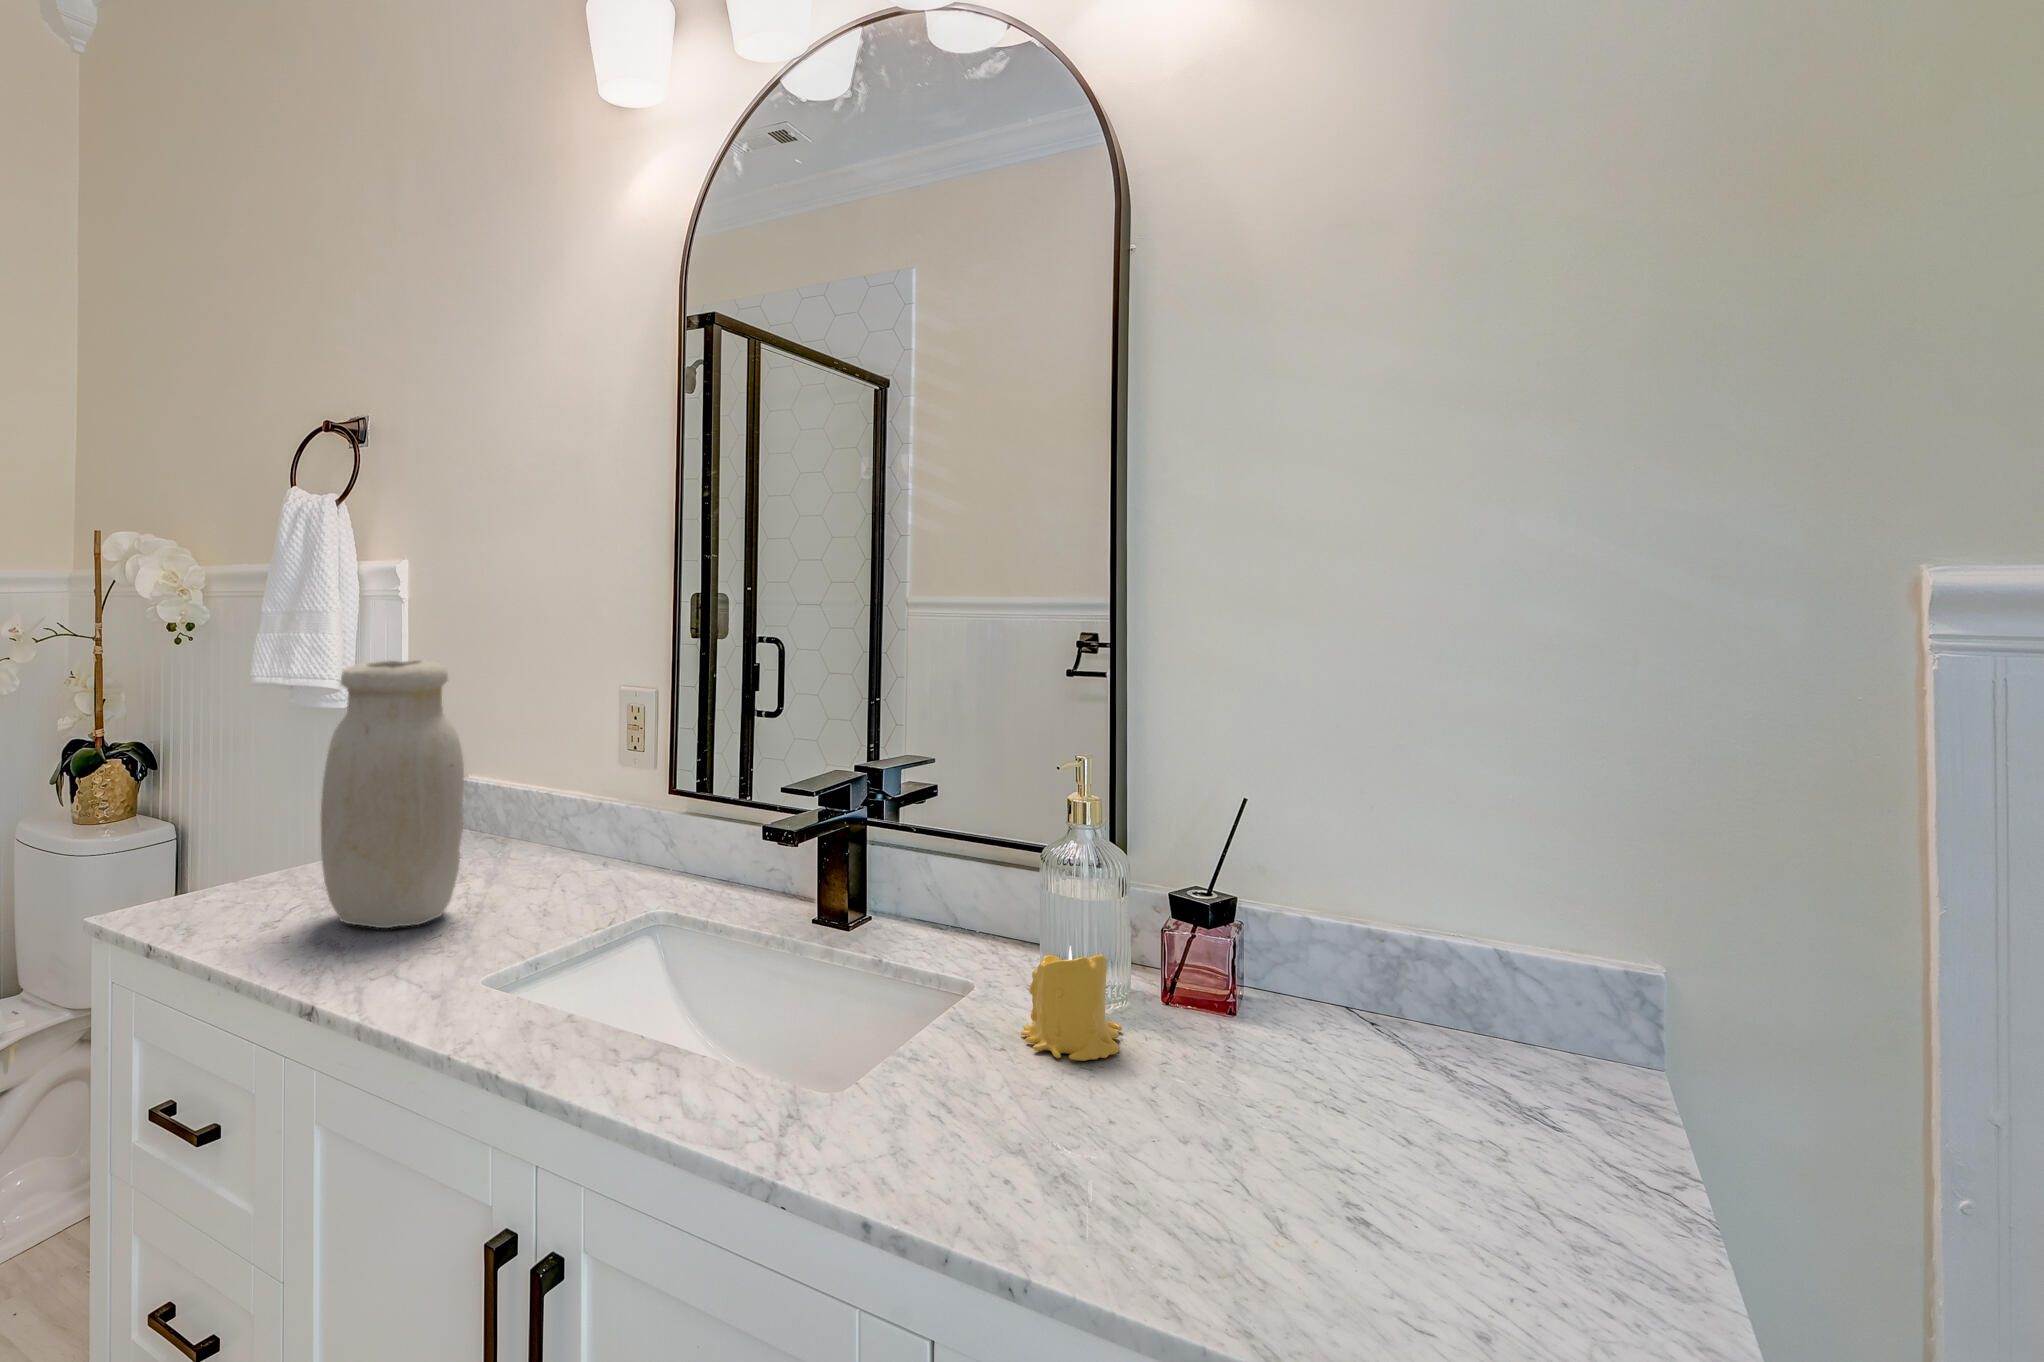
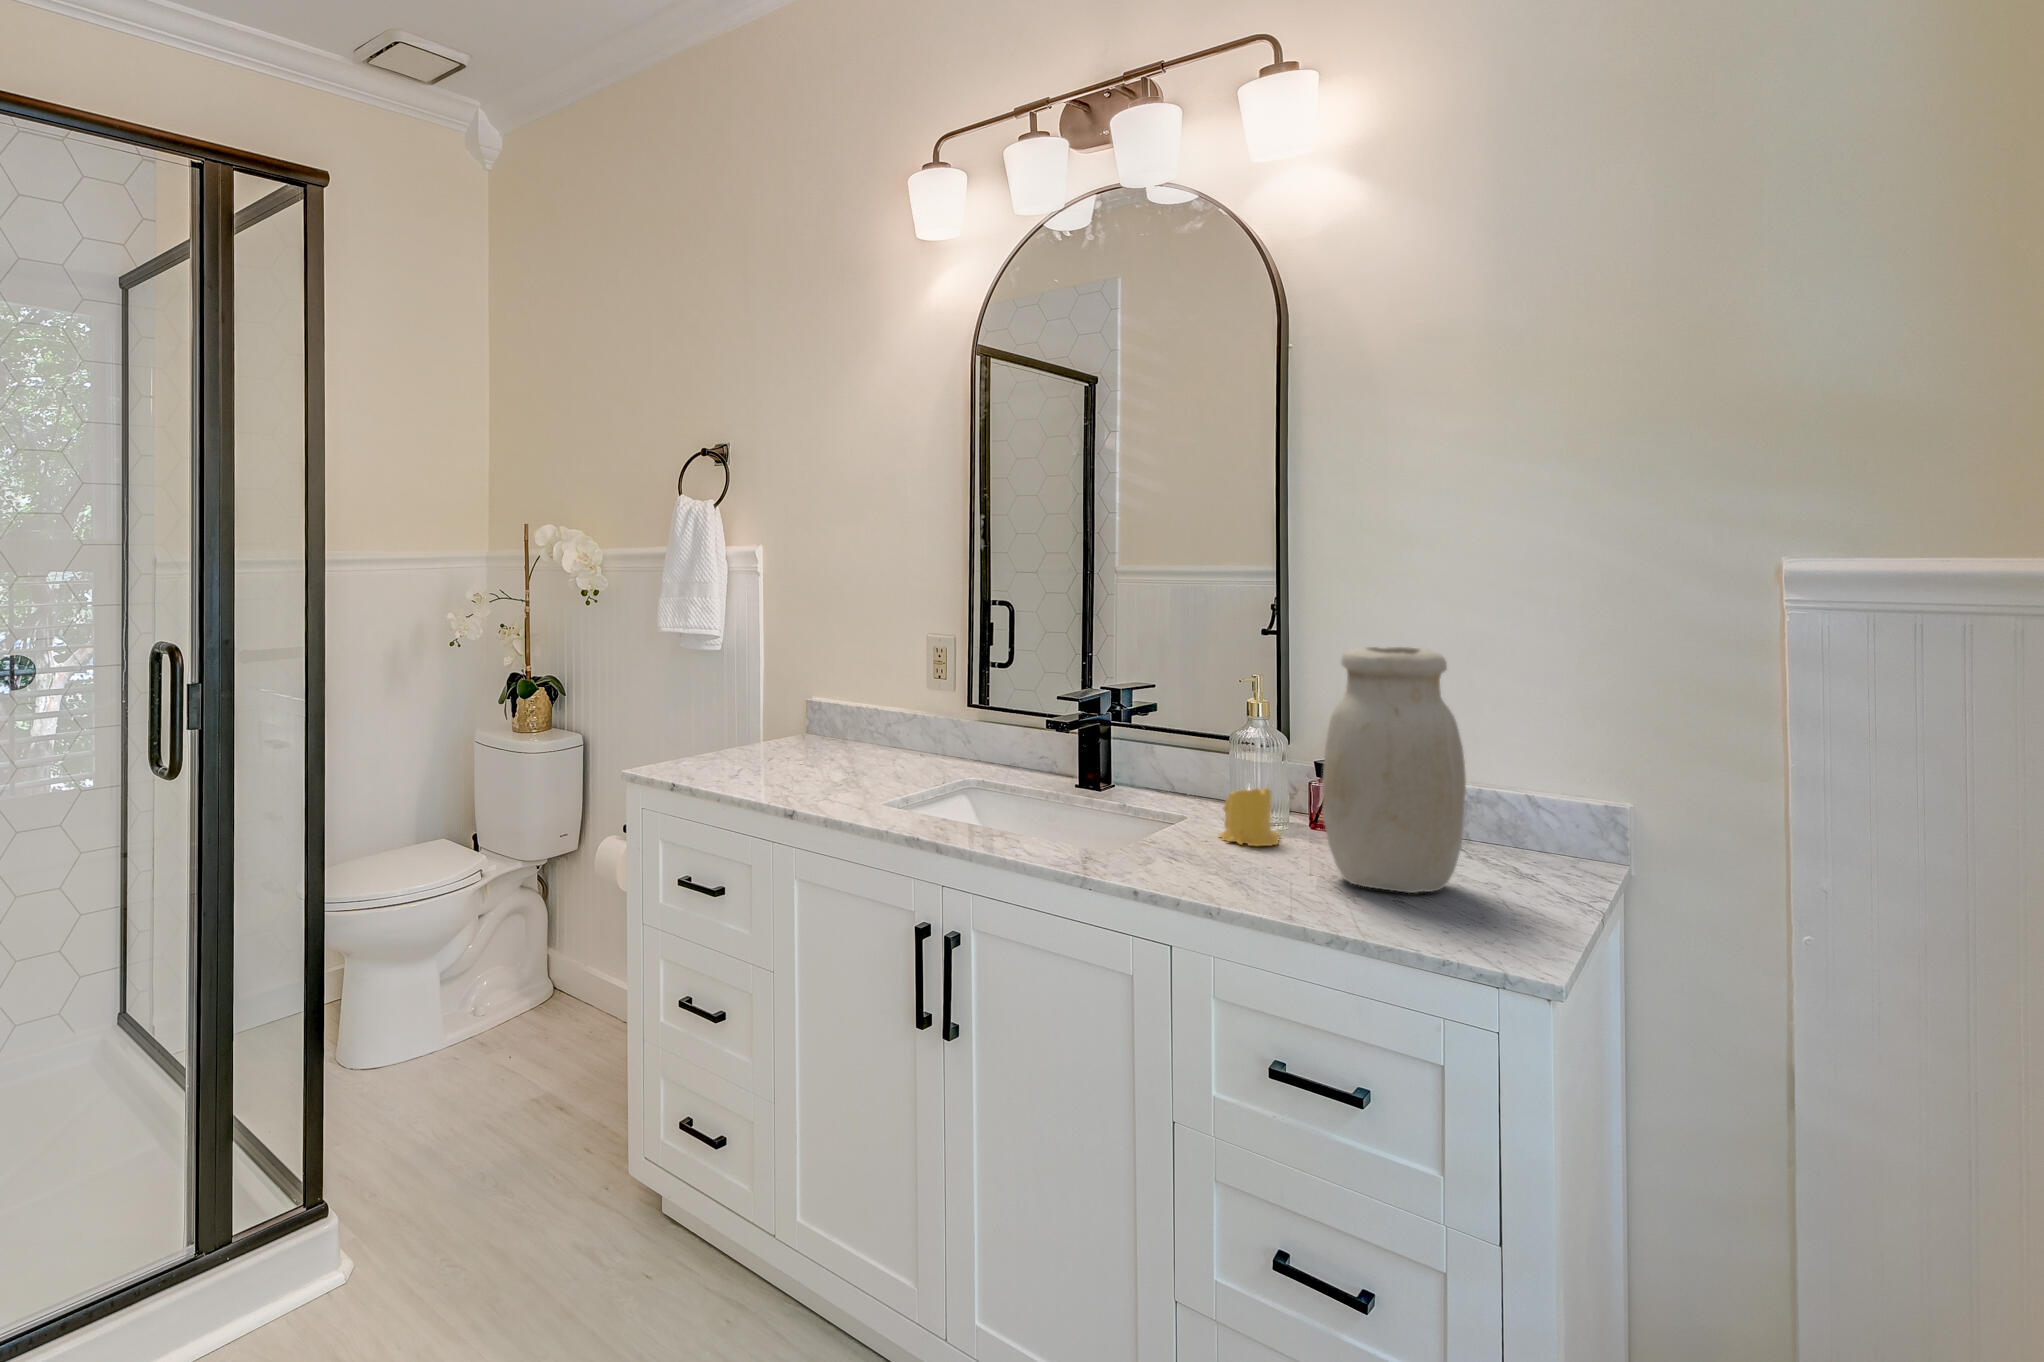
jar: present [321,660,464,928] -> present [1323,647,1466,893]

